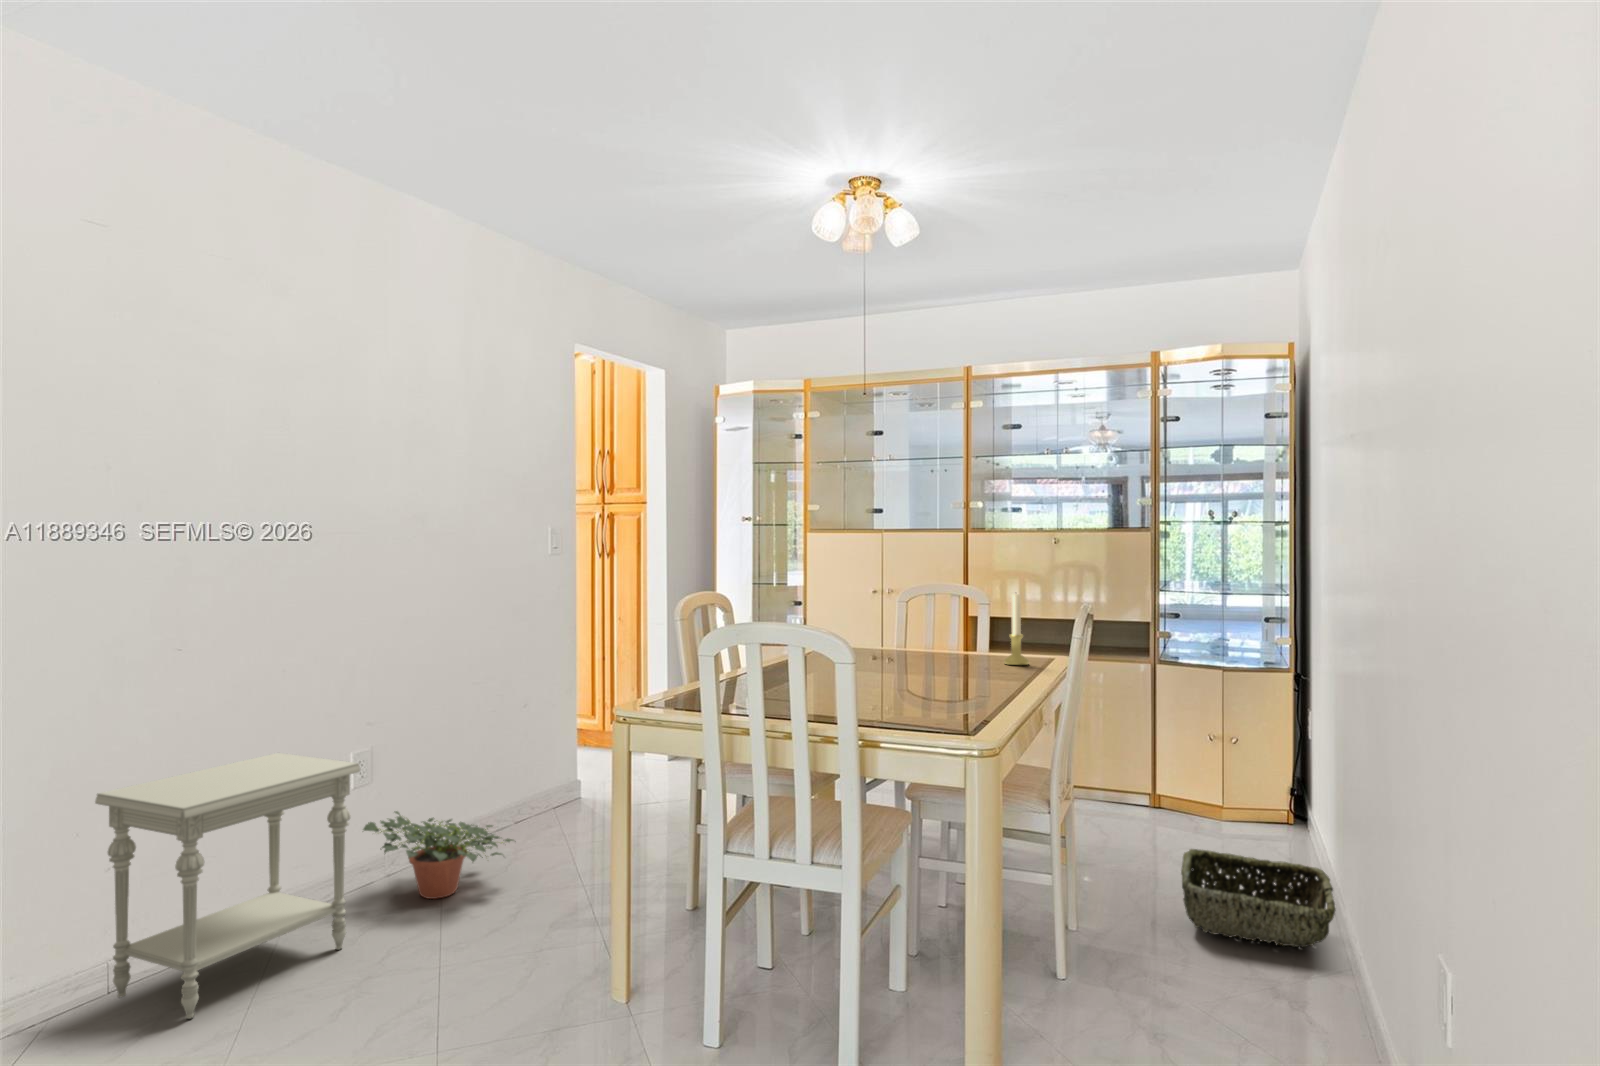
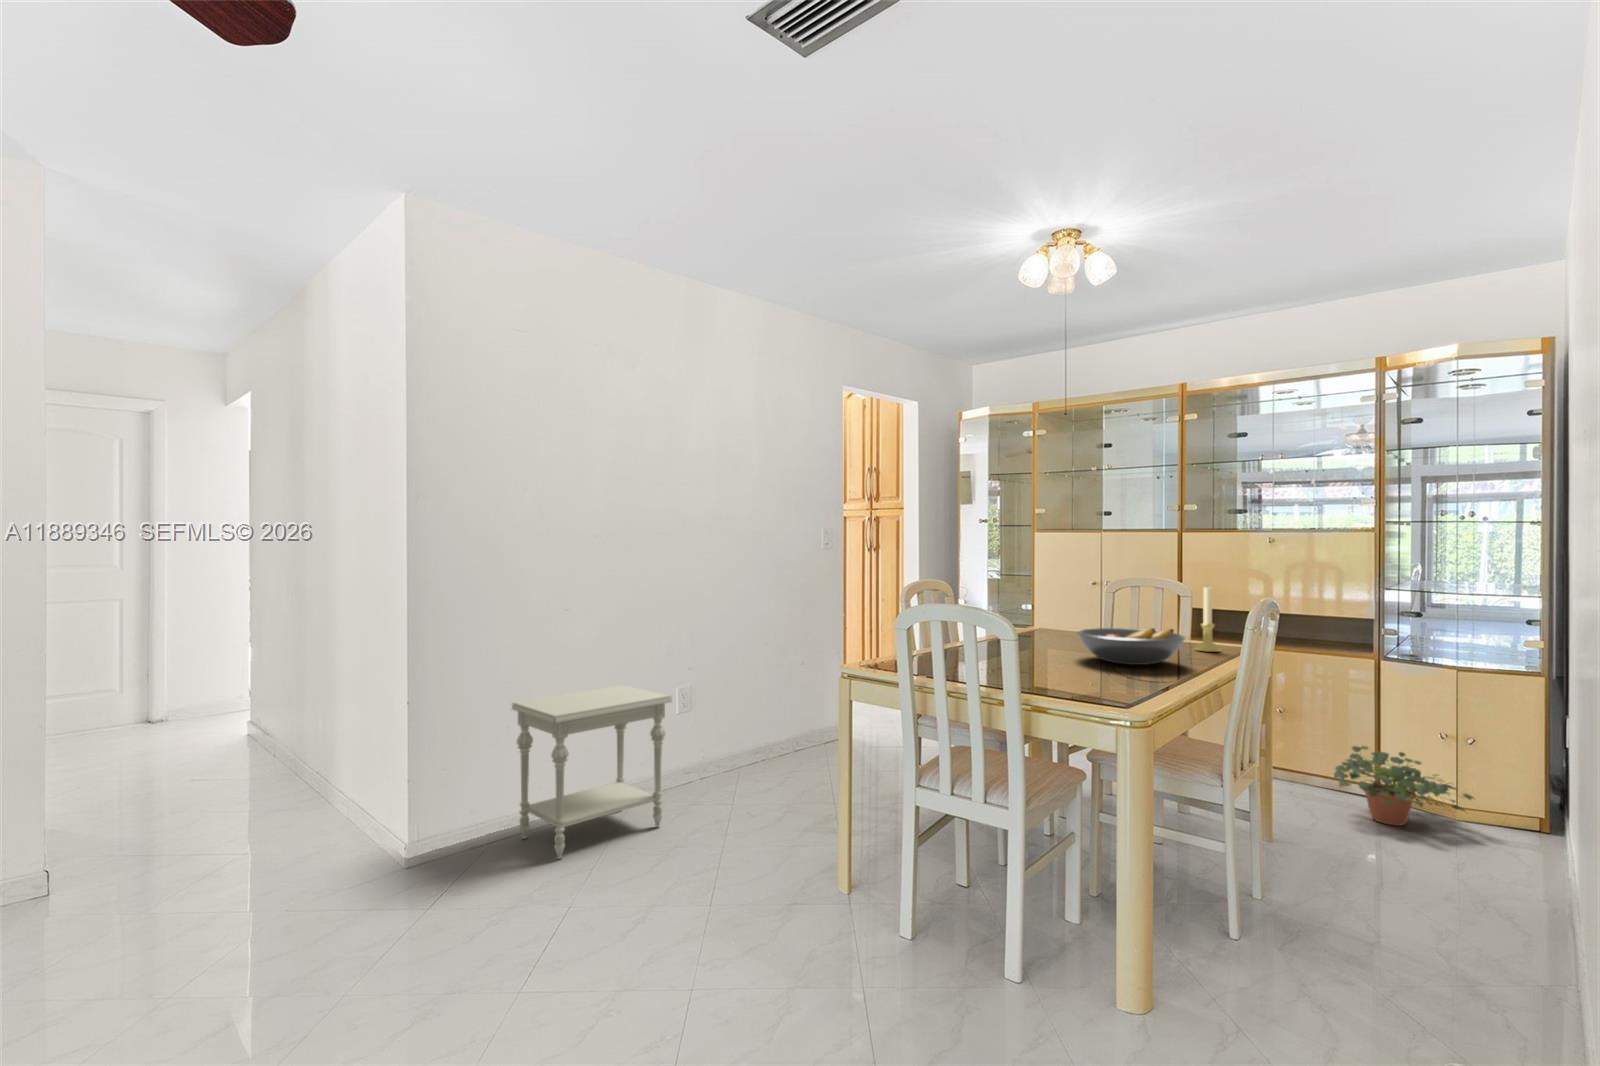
fruit bowl: none [890,642,1006,684] -> present [1077,628,1185,665]
potted plant: present [363,811,514,899] -> present [1334,746,1474,825]
woven basket: present [1181,849,1336,947] -> none [1375,839,1558,953]

